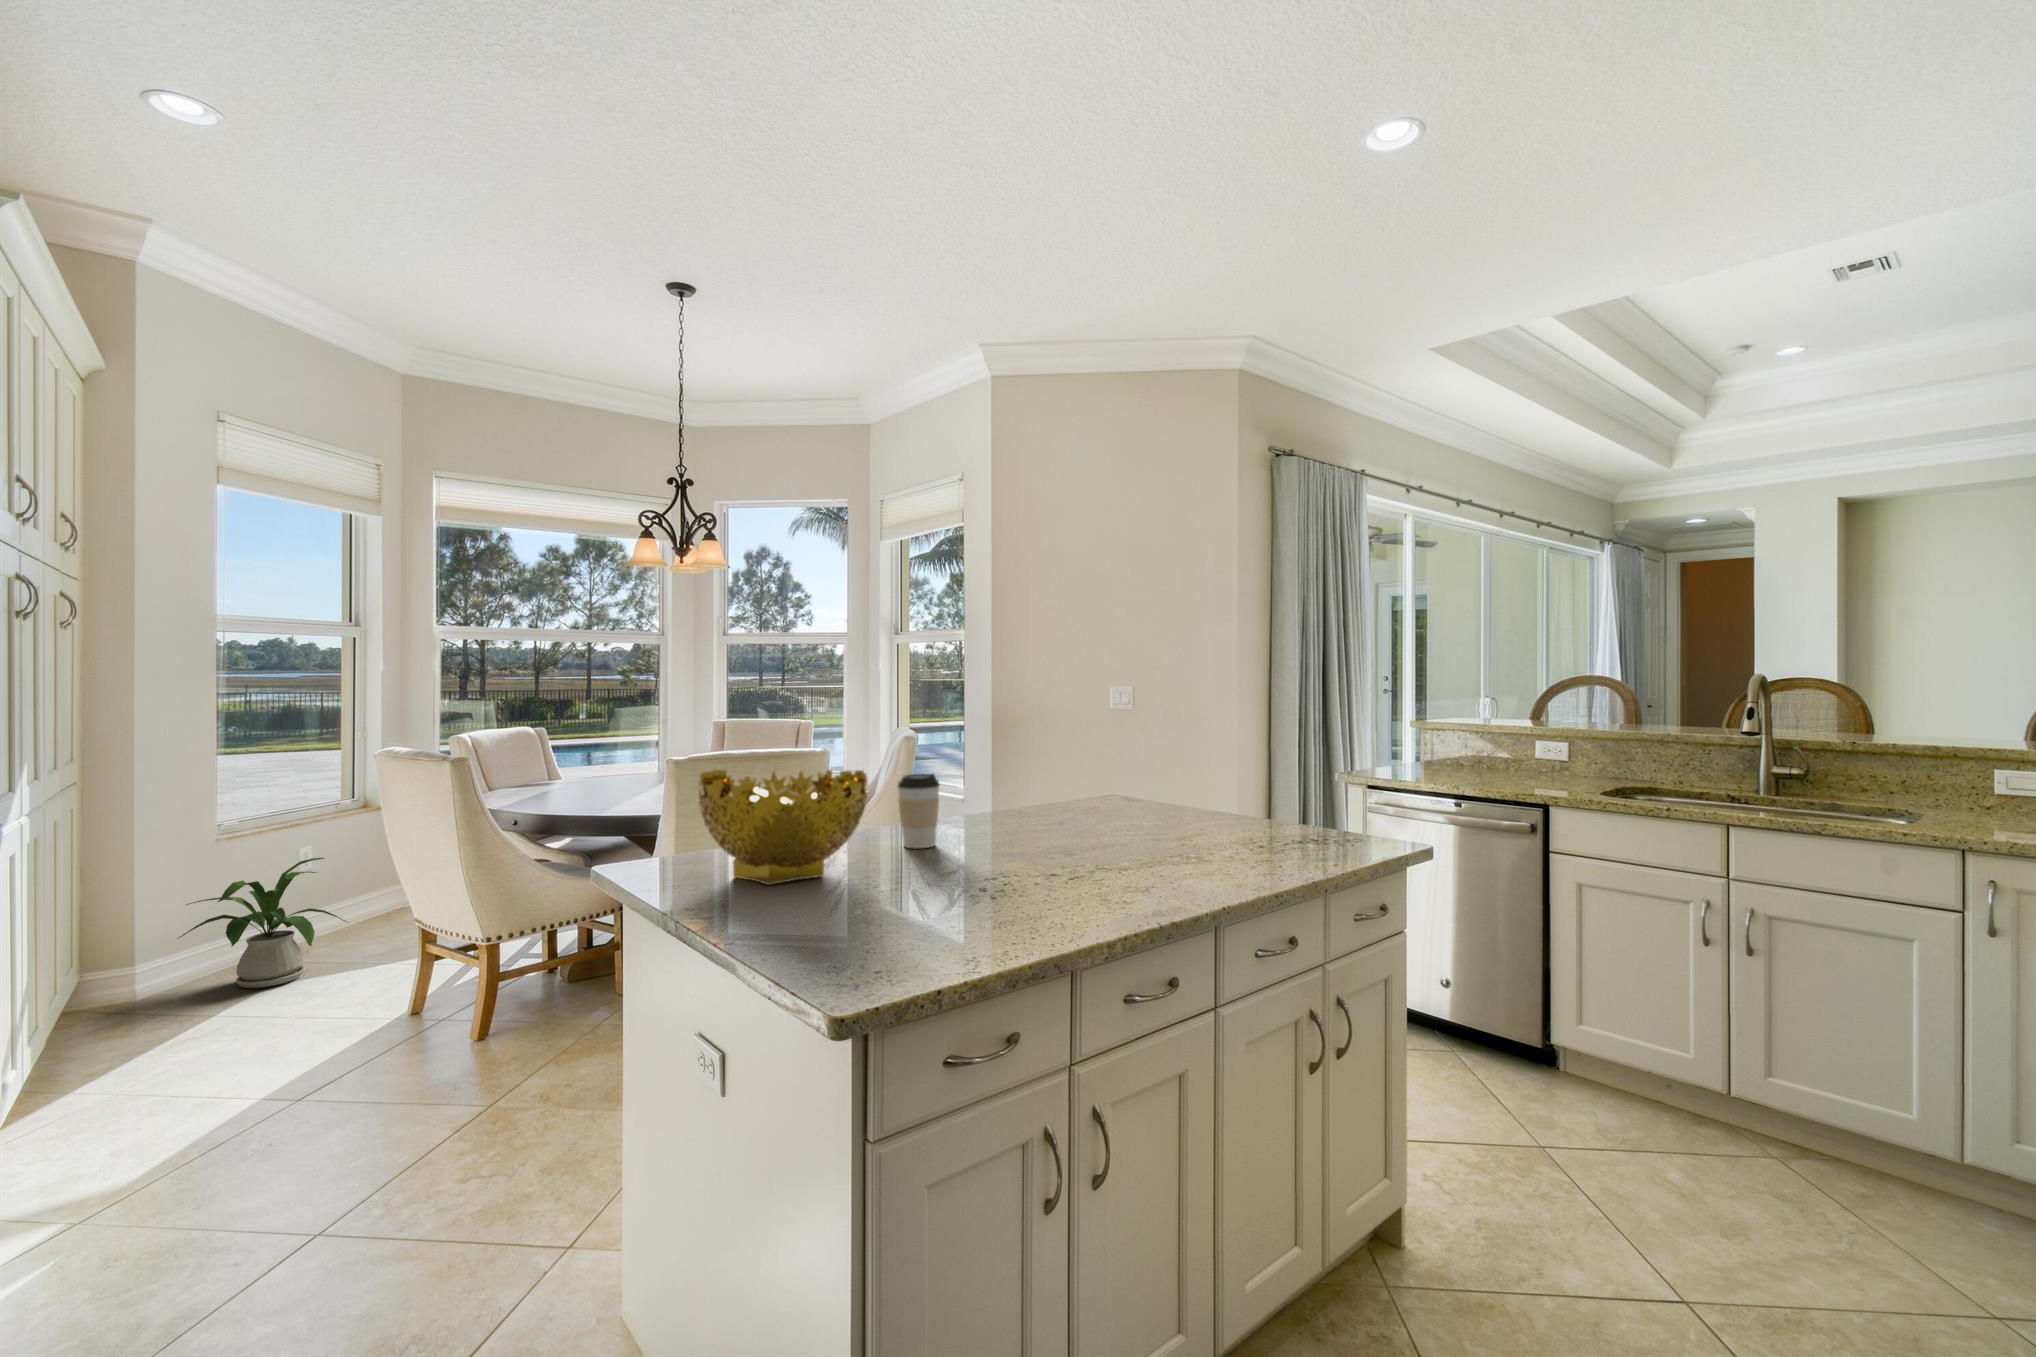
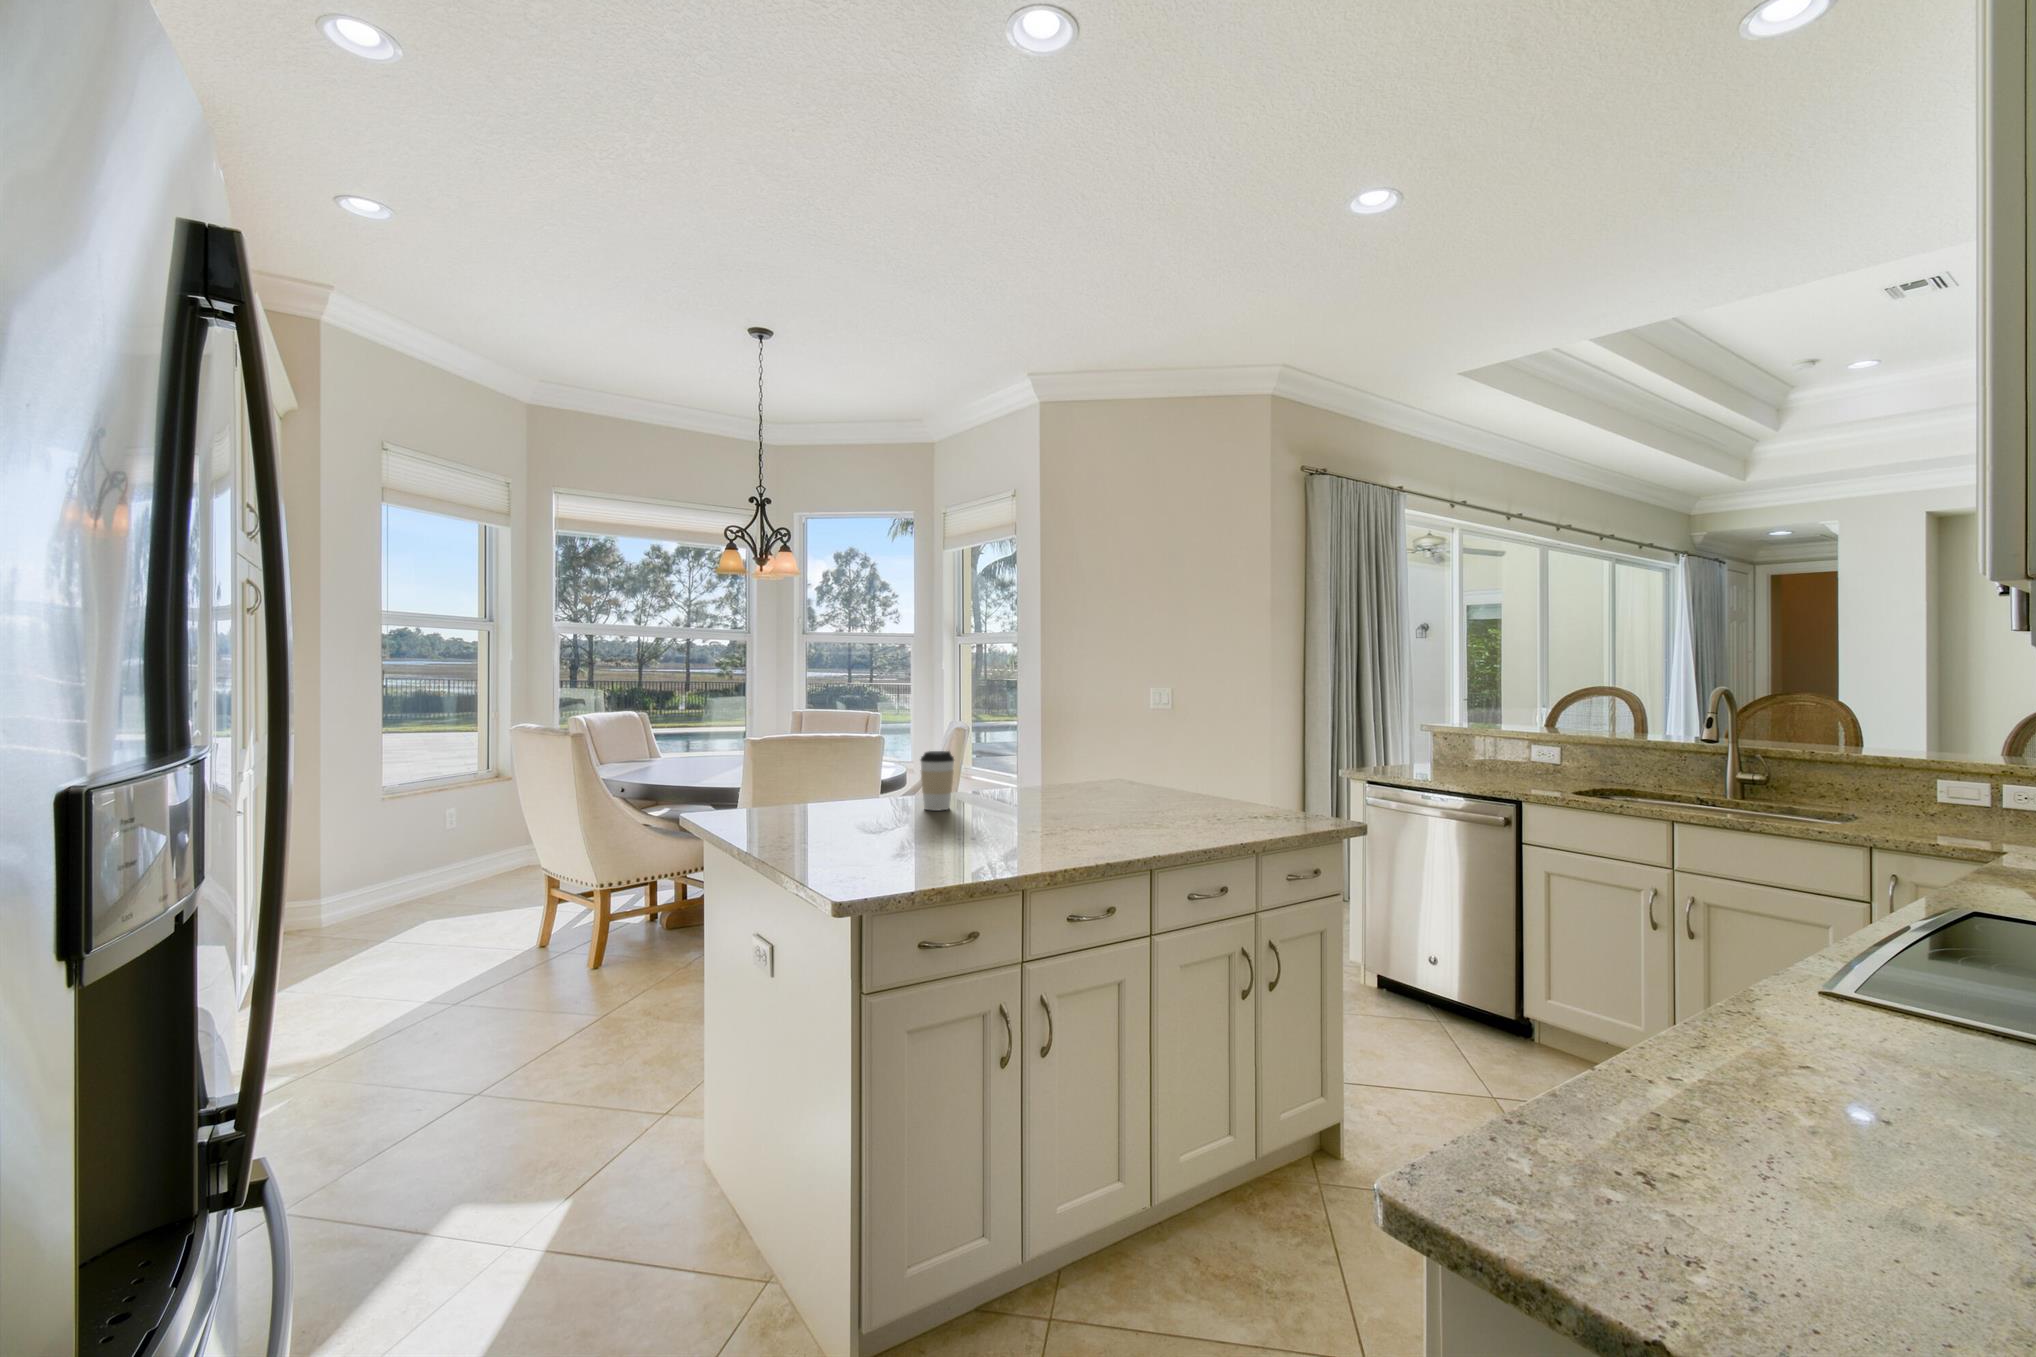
decorative bowl: present [698,770,868,885] -> none [761,741,892,829]
house plant: present [179,858,347,988] -> none [354,816,487,921]

